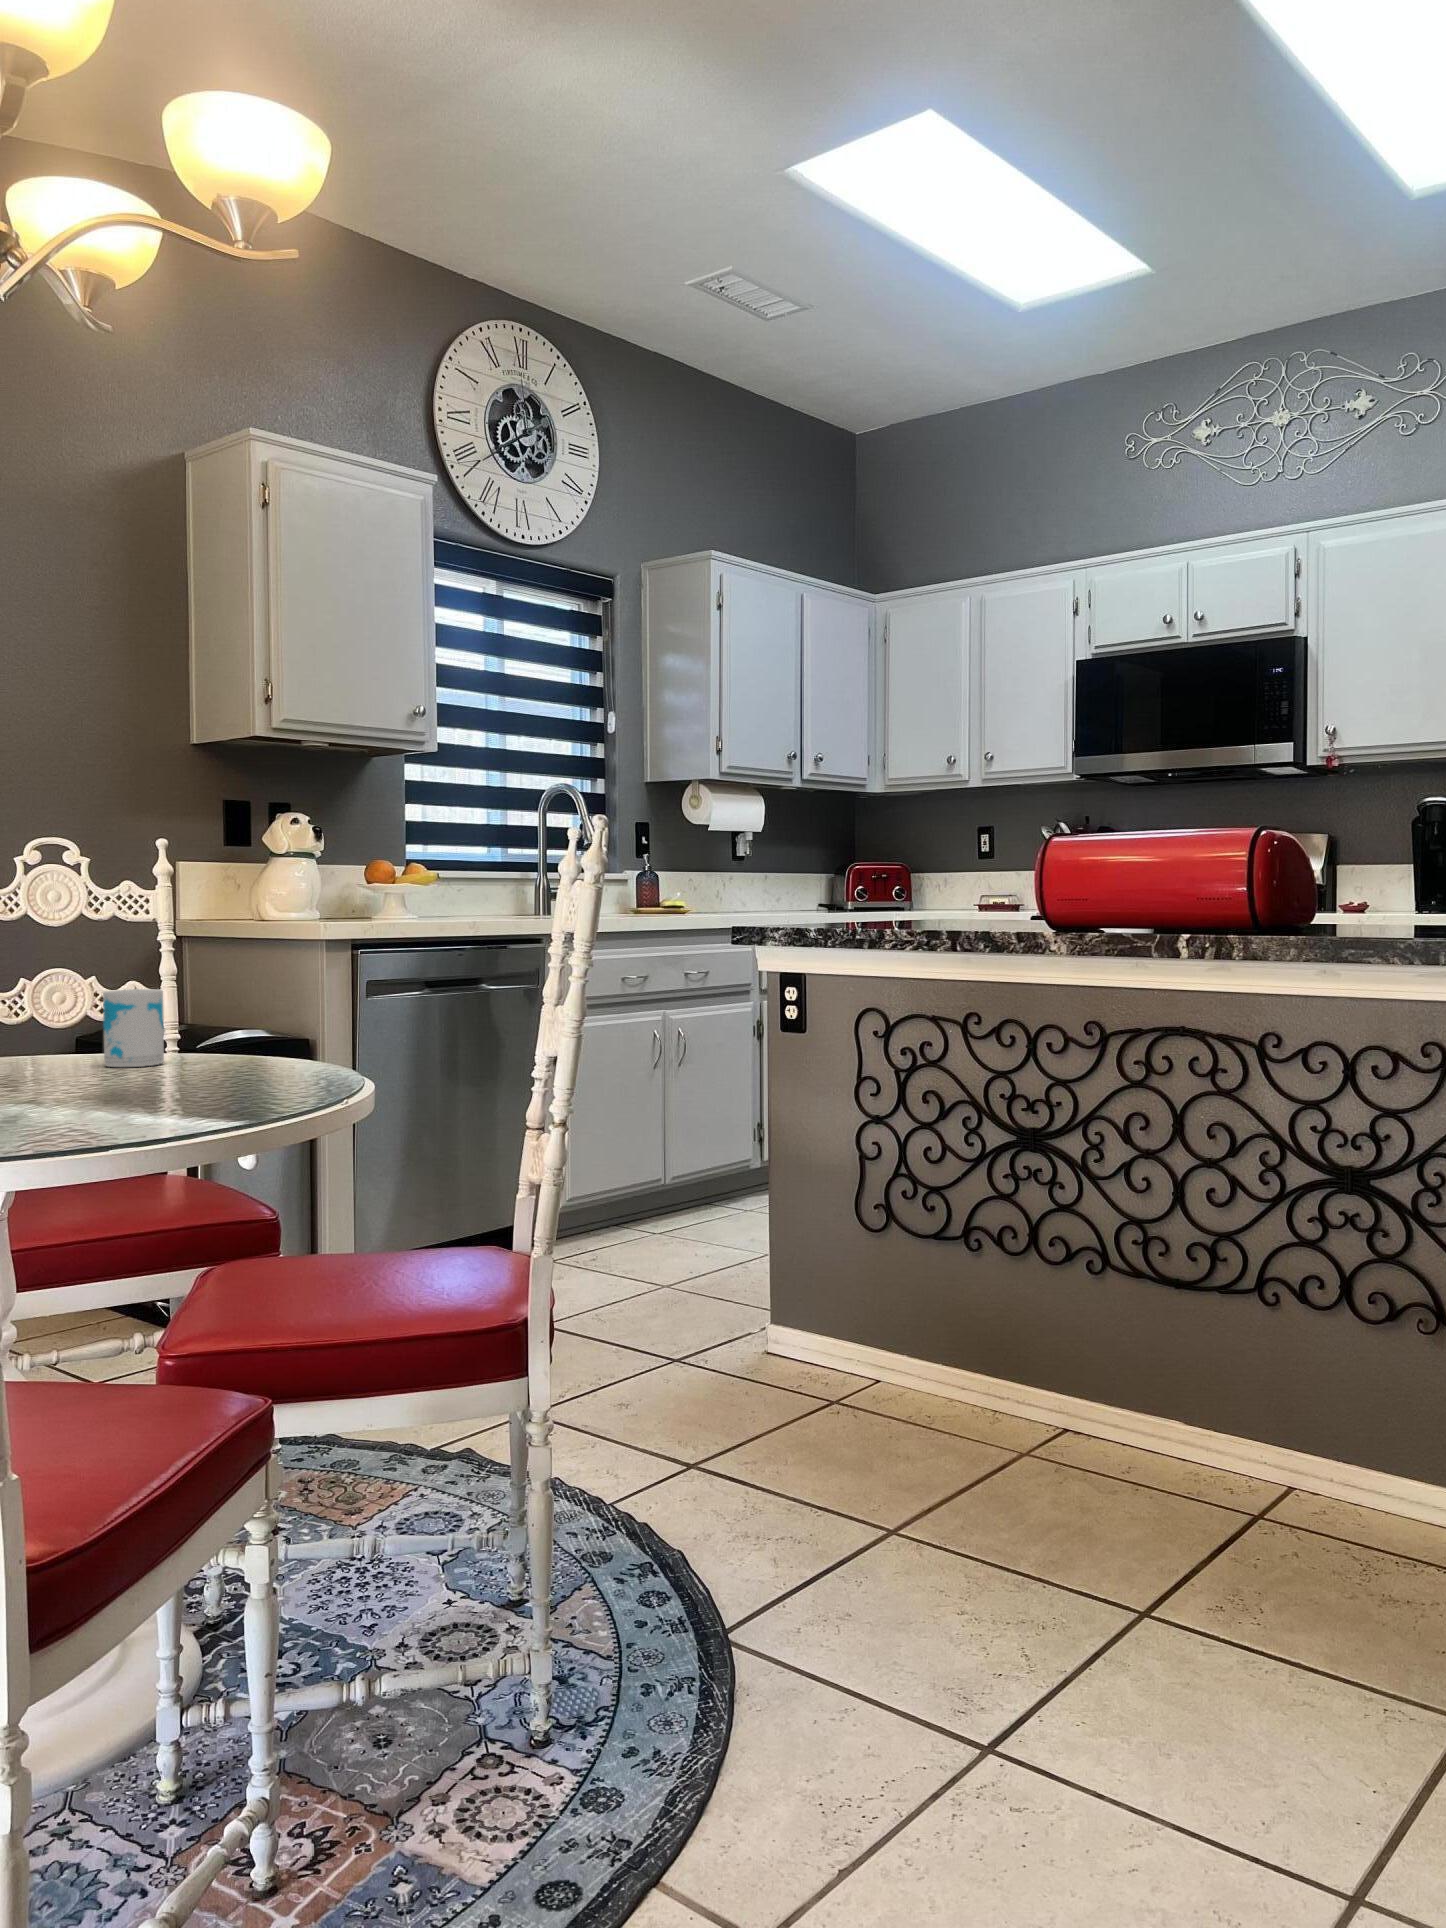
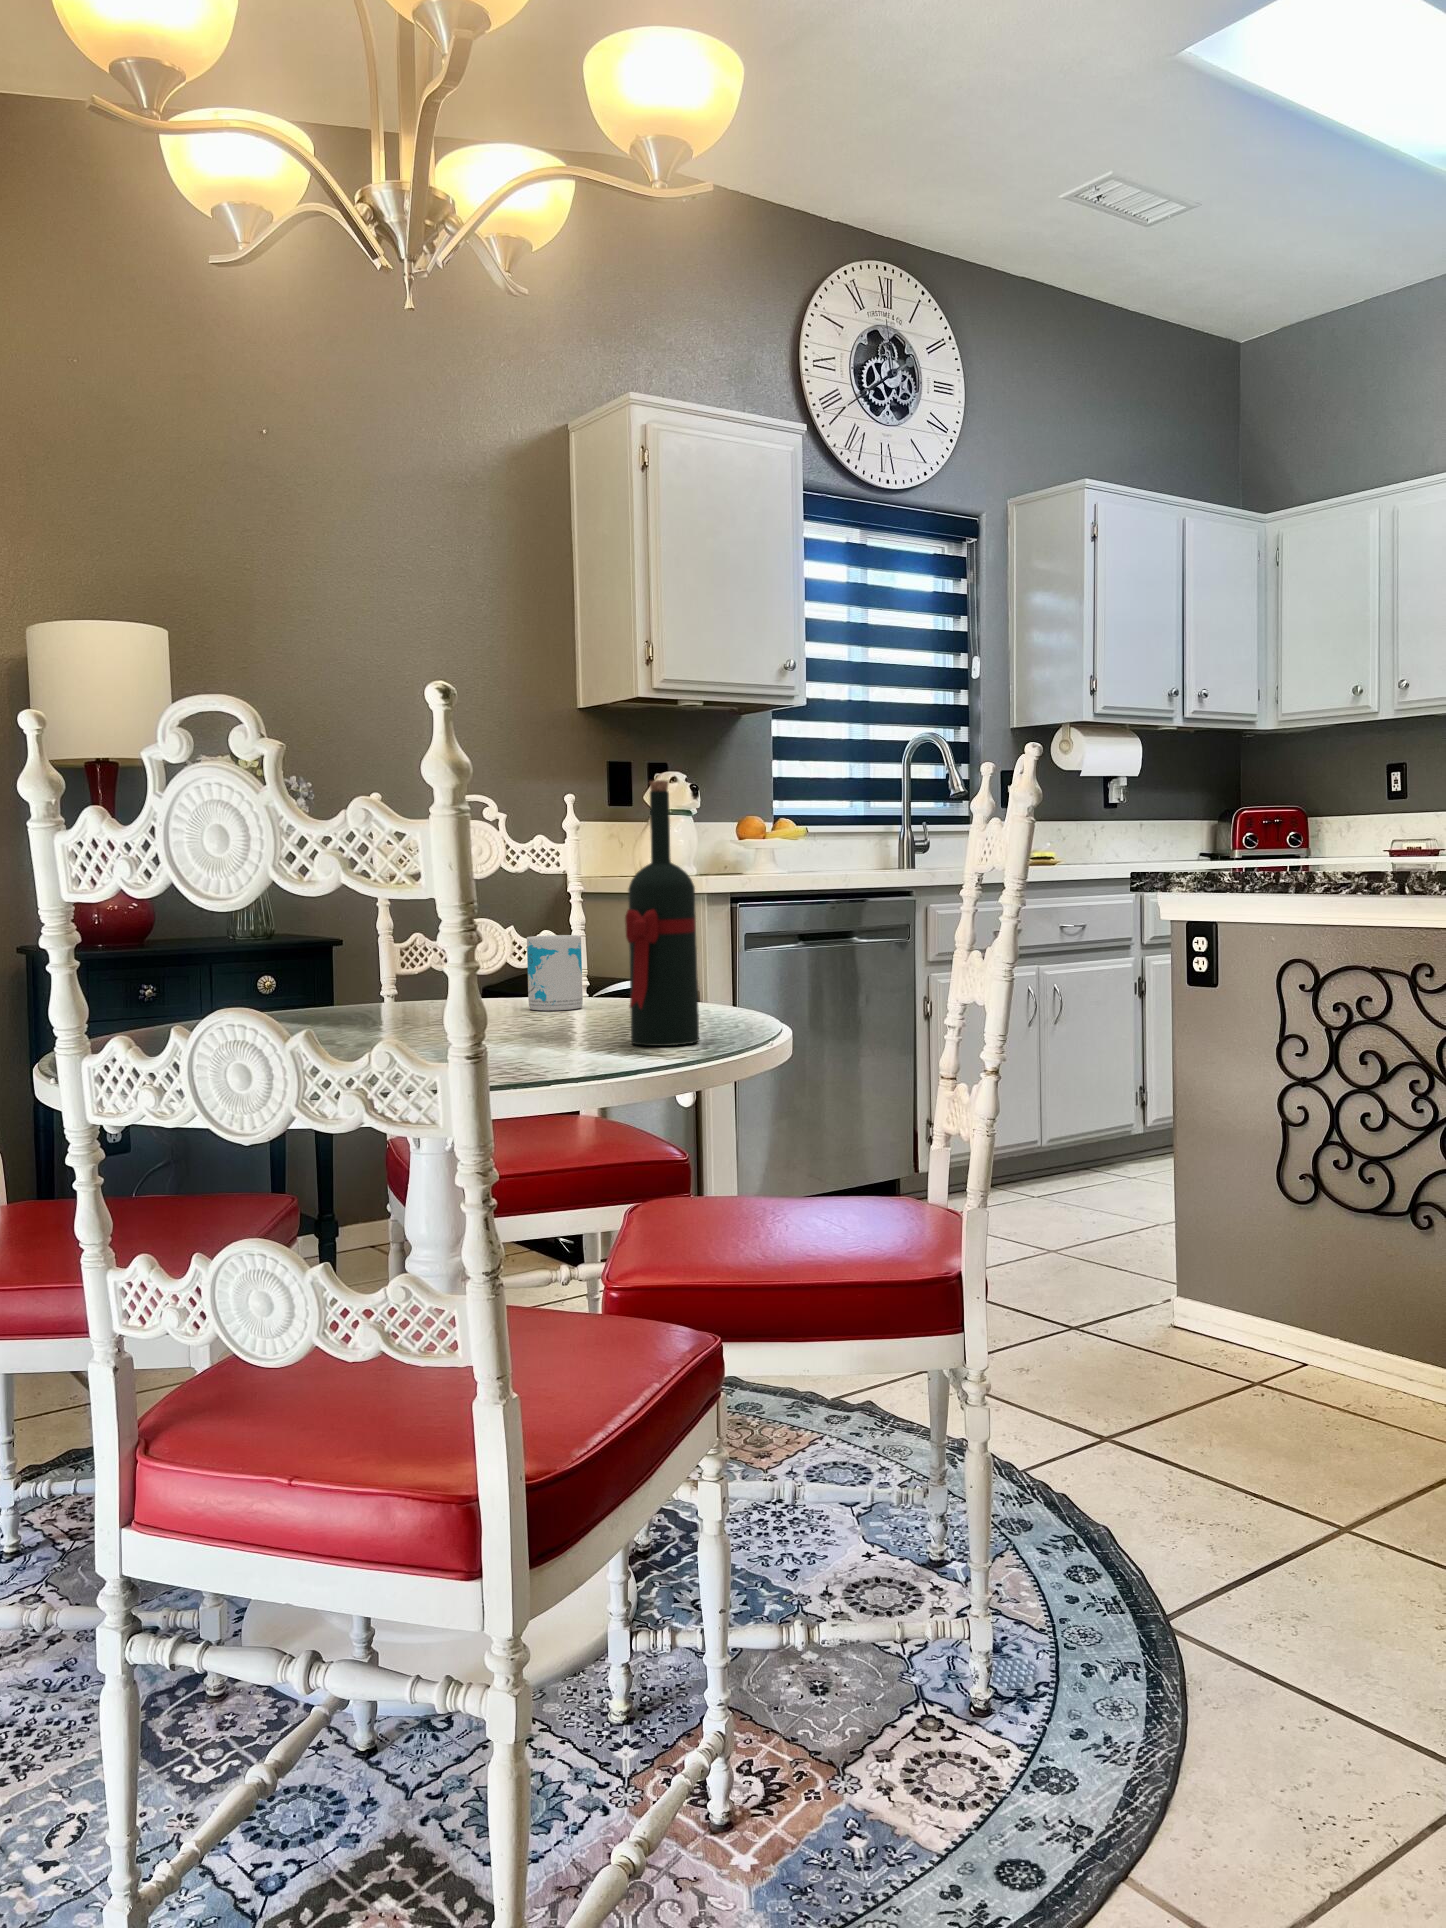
wine bottle: none [189,839,268,1106] -> present [625,780,699,1046]

